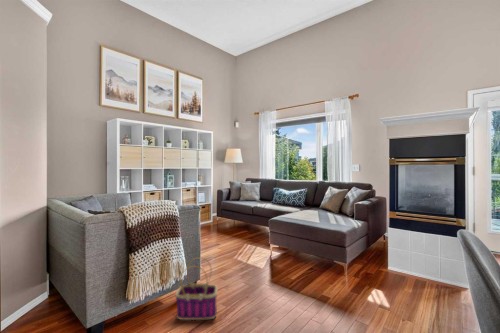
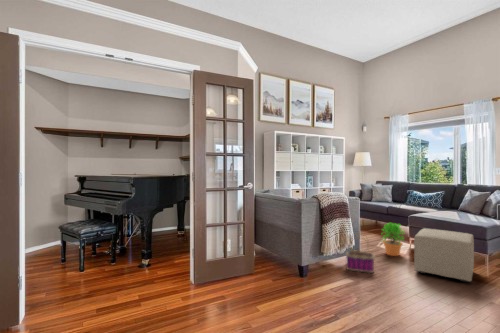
potted plant: none [236,230,265,275] -> present [381,222,404,256]
ottoman: none [270,238,339,315] -> present [414,228,474,282]

